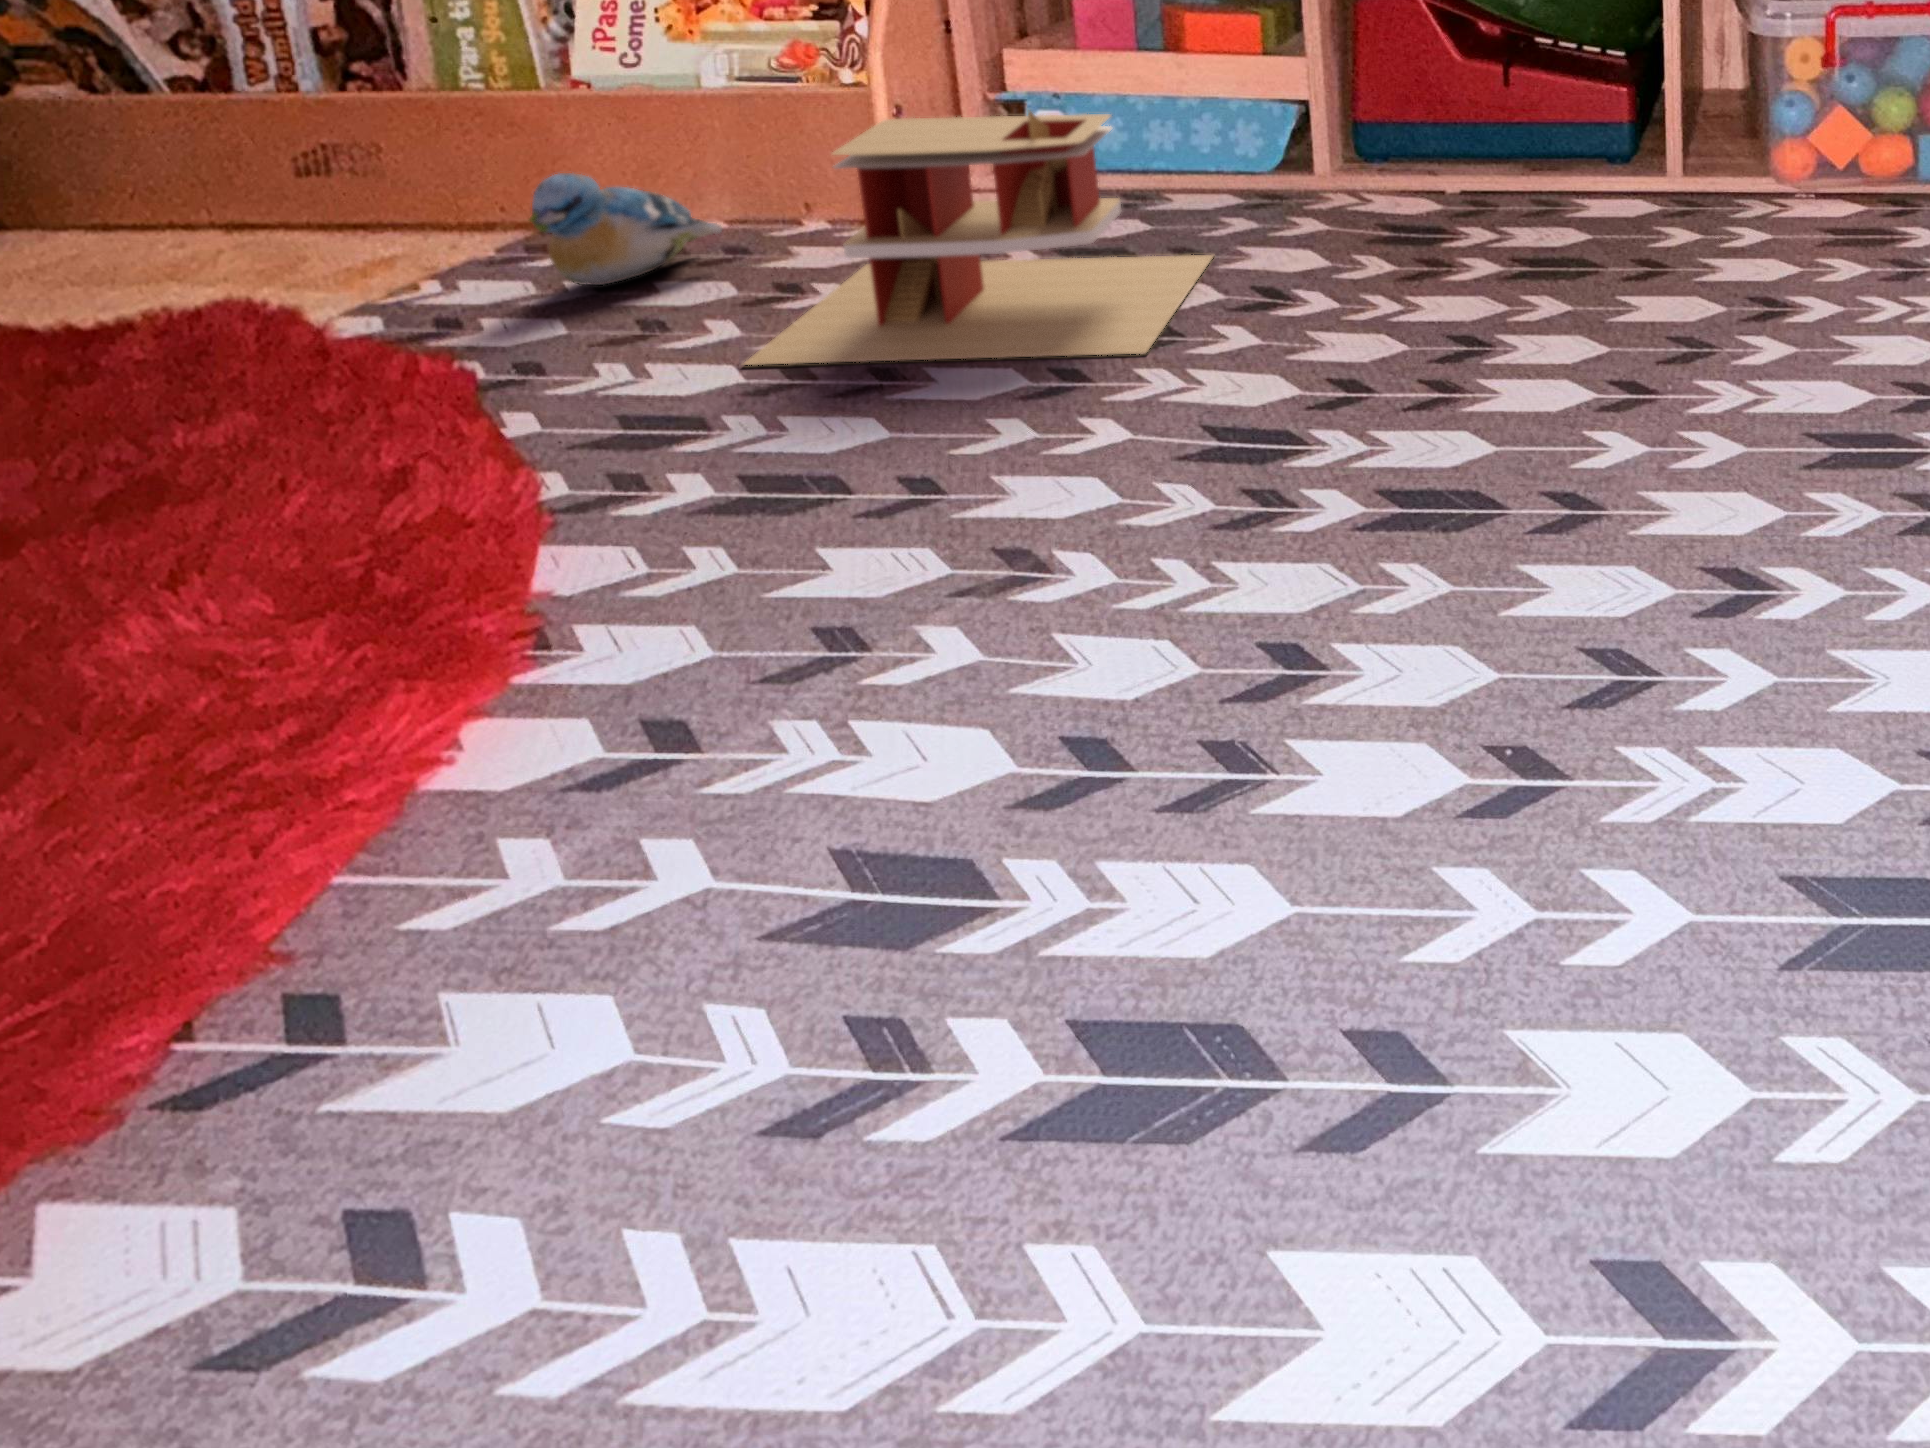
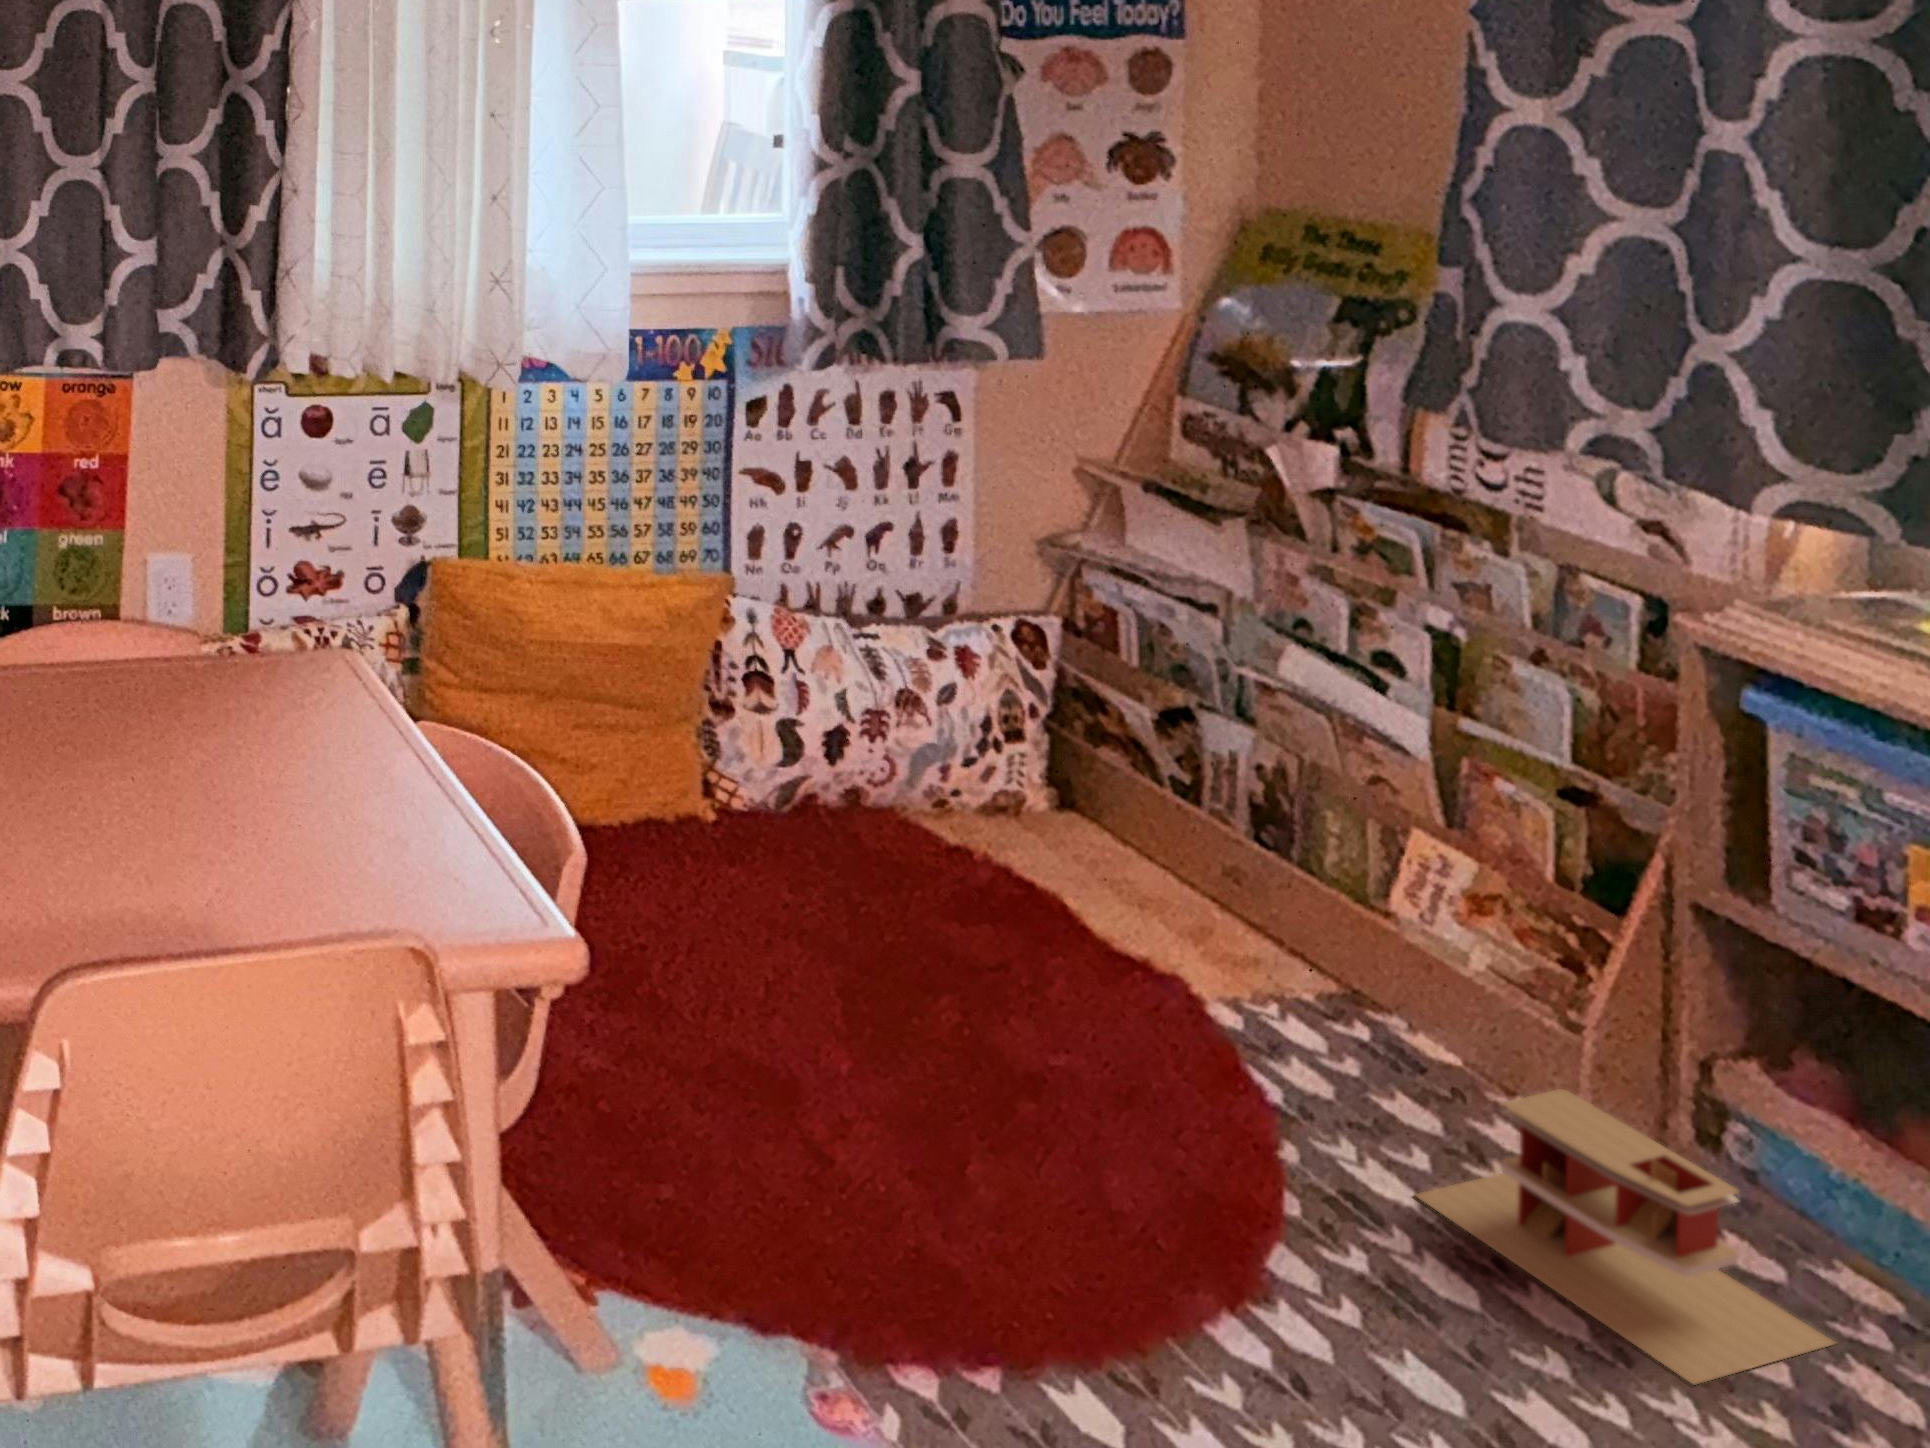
plush toy: present [530,173,722,285] -> none [1325,990,1452,1077]

